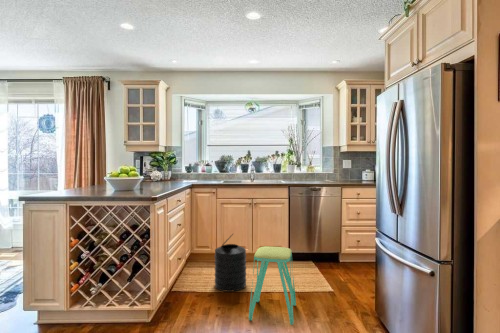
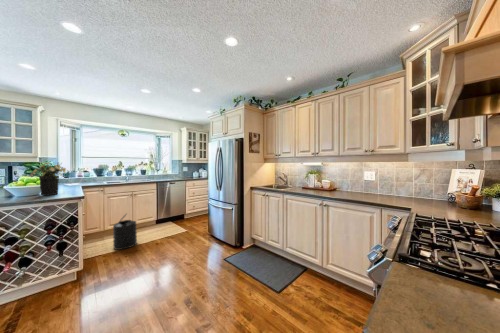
flower arrangement: none [107,148,147,194] -> present [30,163,66,195]
stool: present [249,246,296,325] -> none [149,214,176,256]

